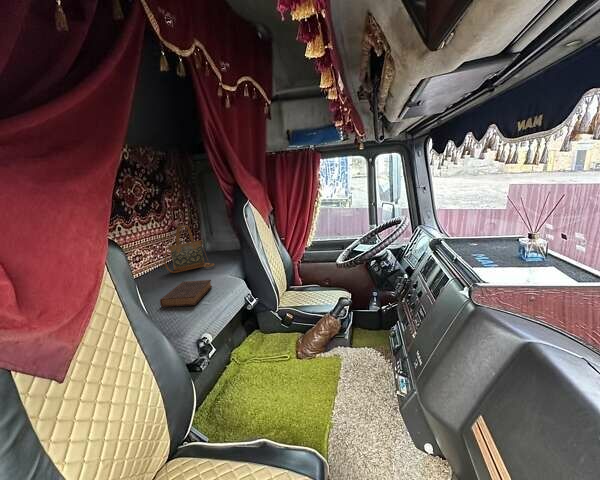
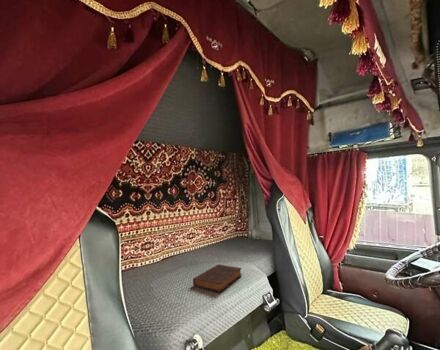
handbag: present [164,226,214,273] -> none [211,214,252,254]

